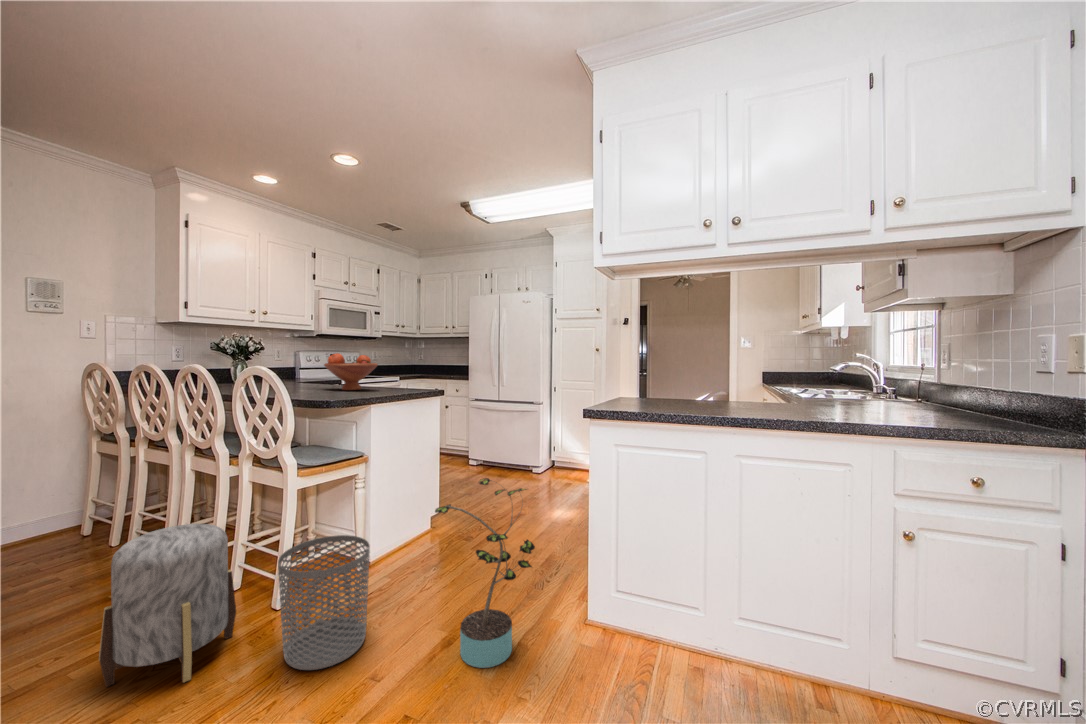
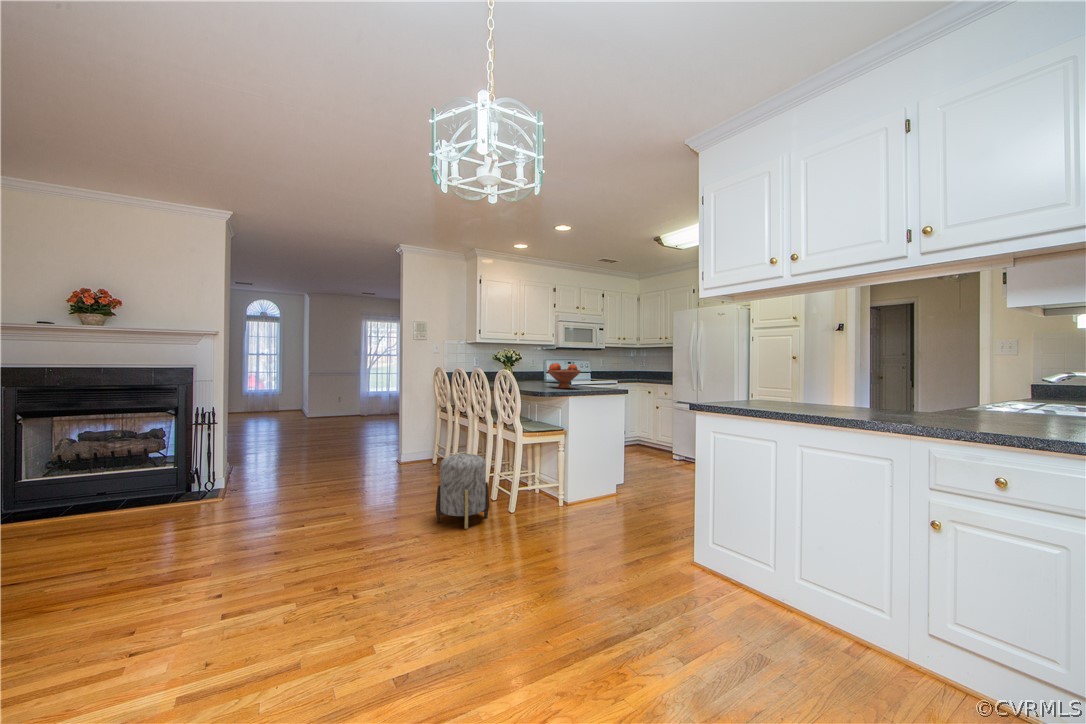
potted plant: present [435,478,535,668] -> none [581,450,643,565]
waste bin: present [278,535,370,670] -> none [505,473,551,541]

